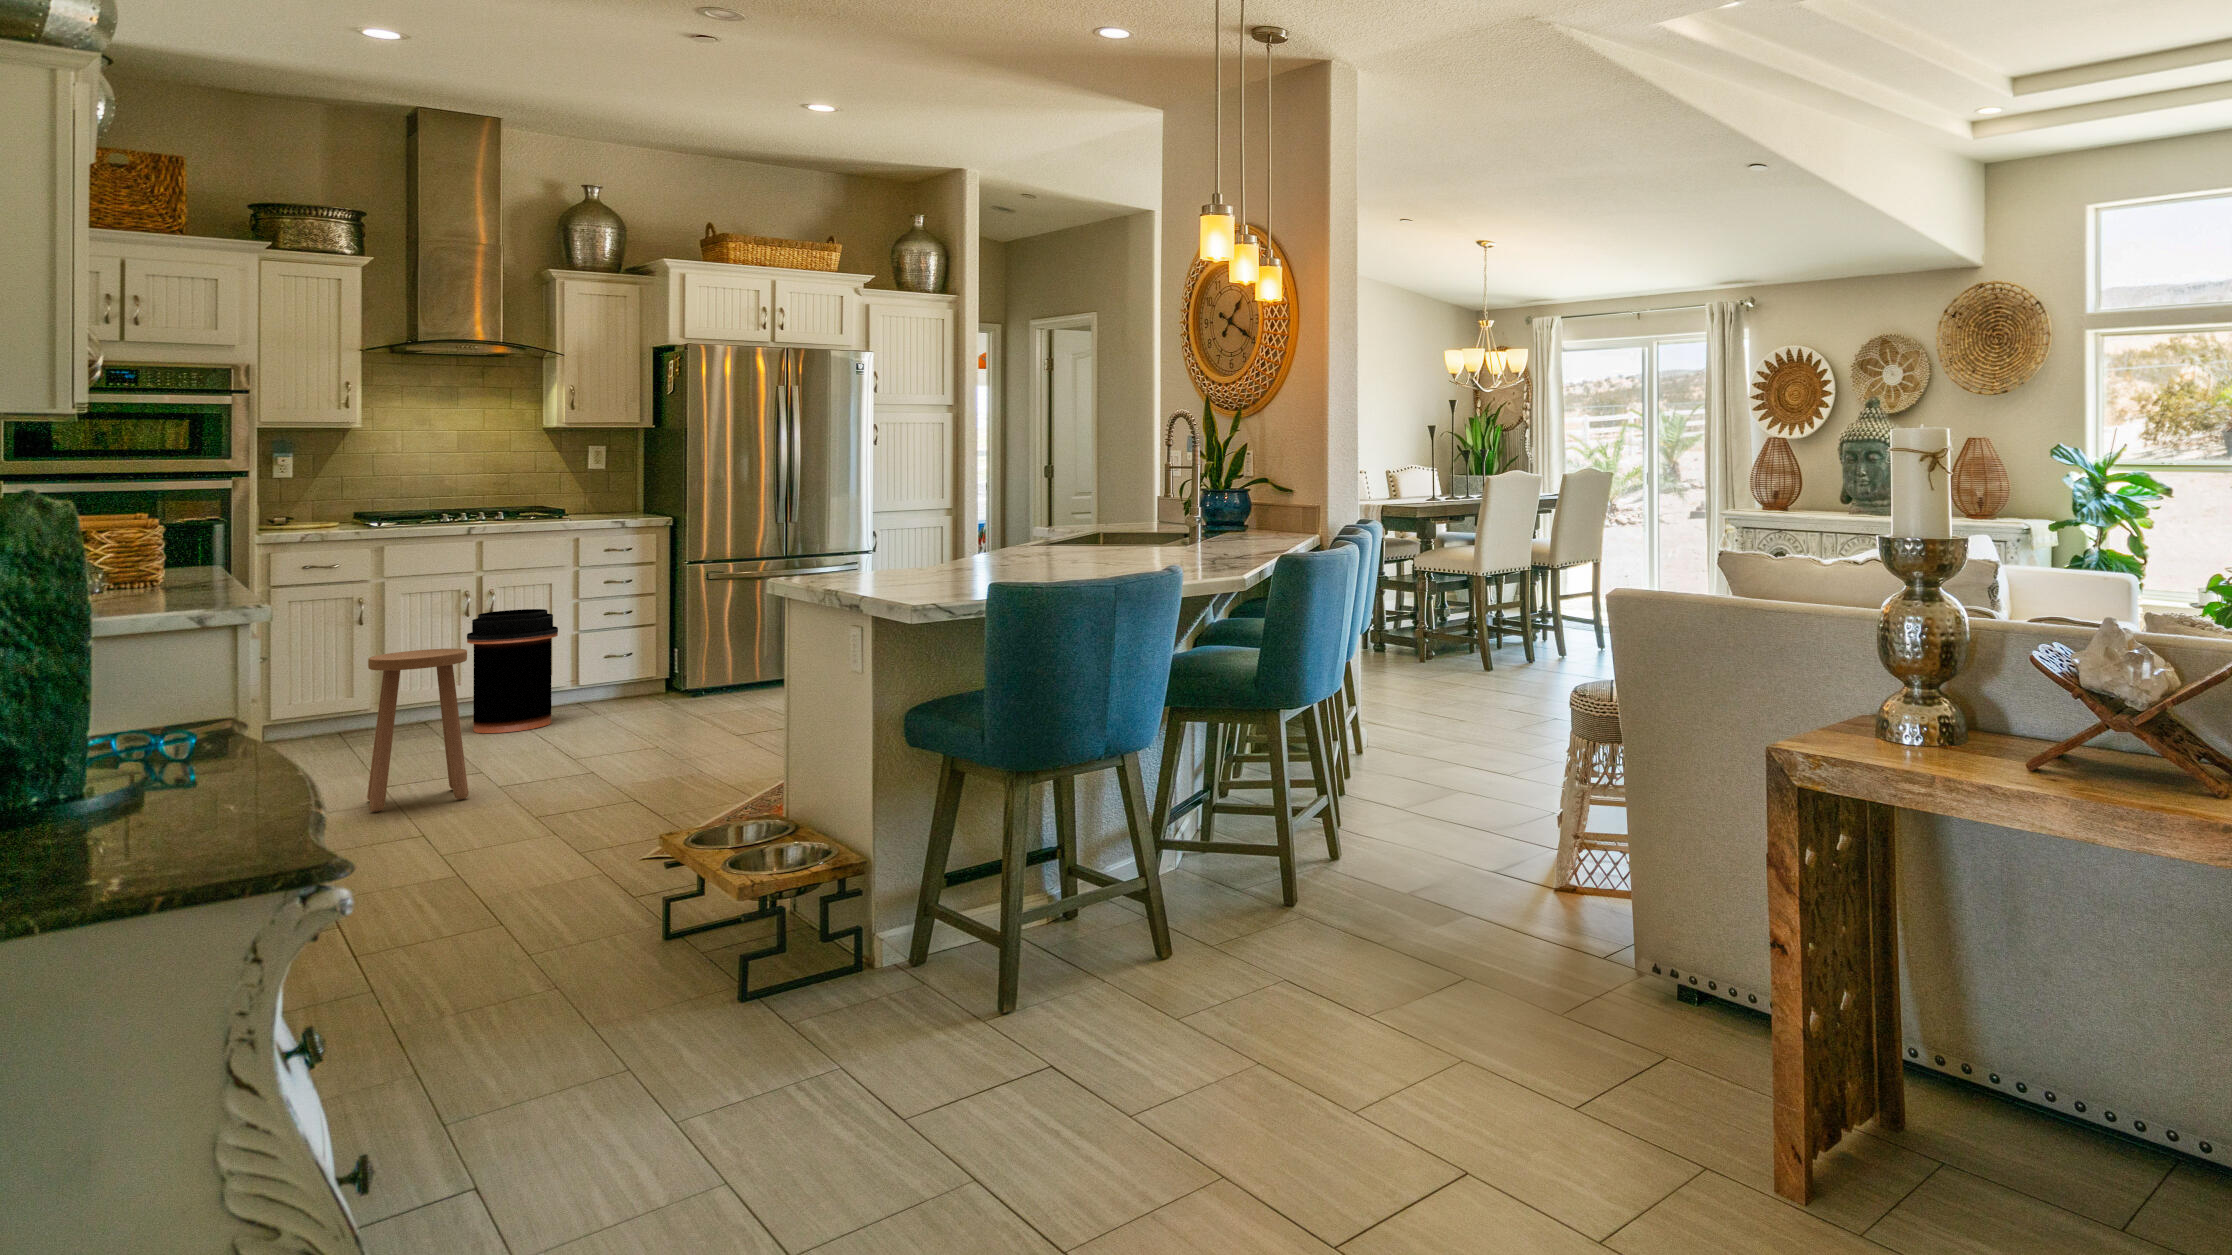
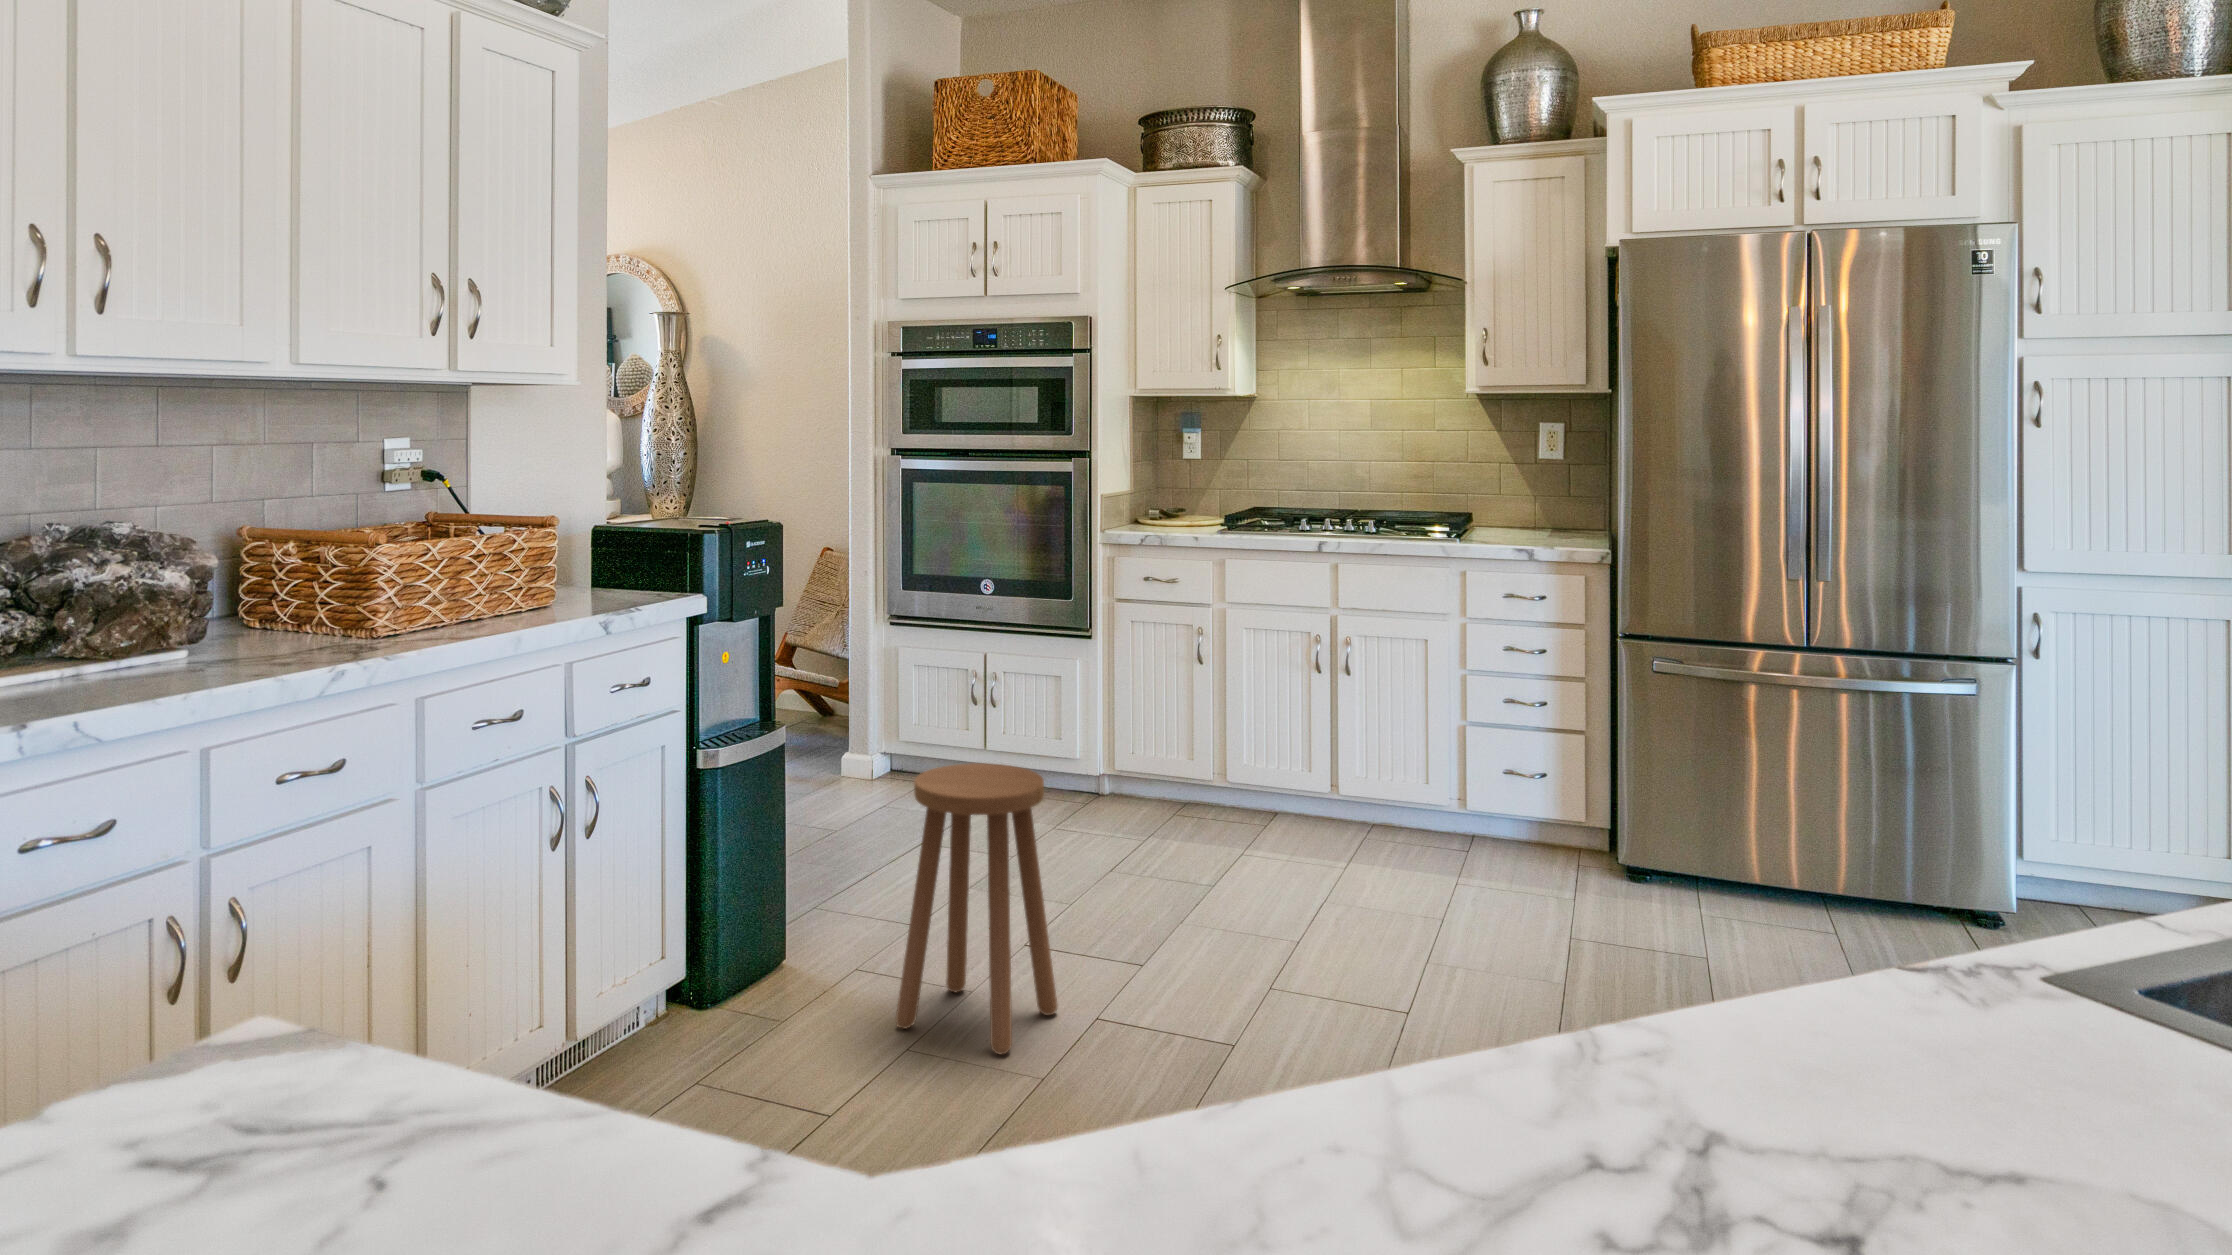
trash can: present [467,609,558,733] -> none [1289,676,1407,878]

